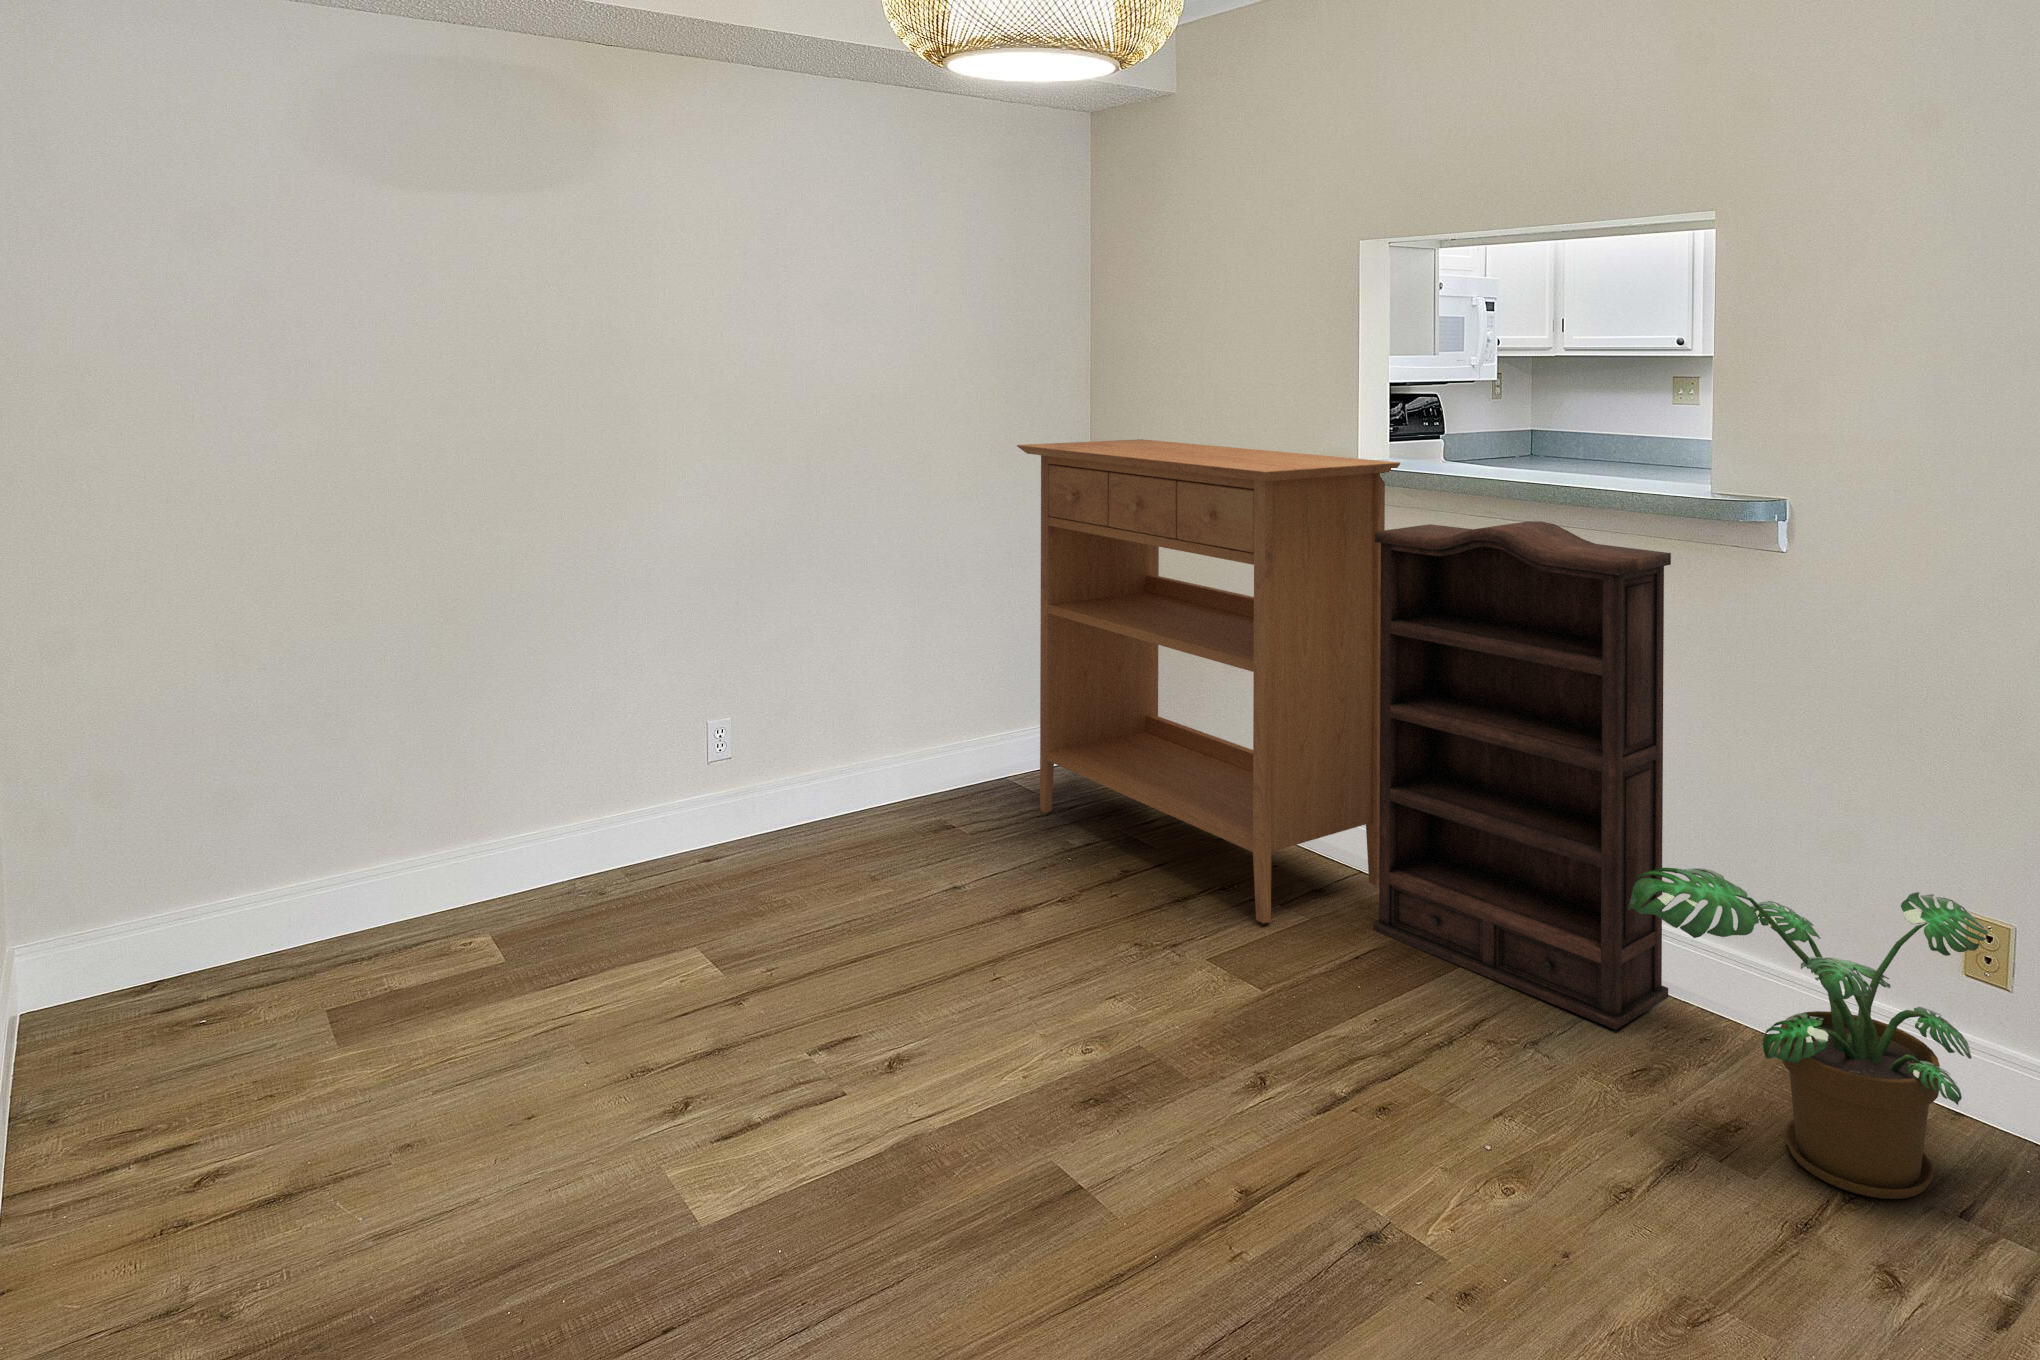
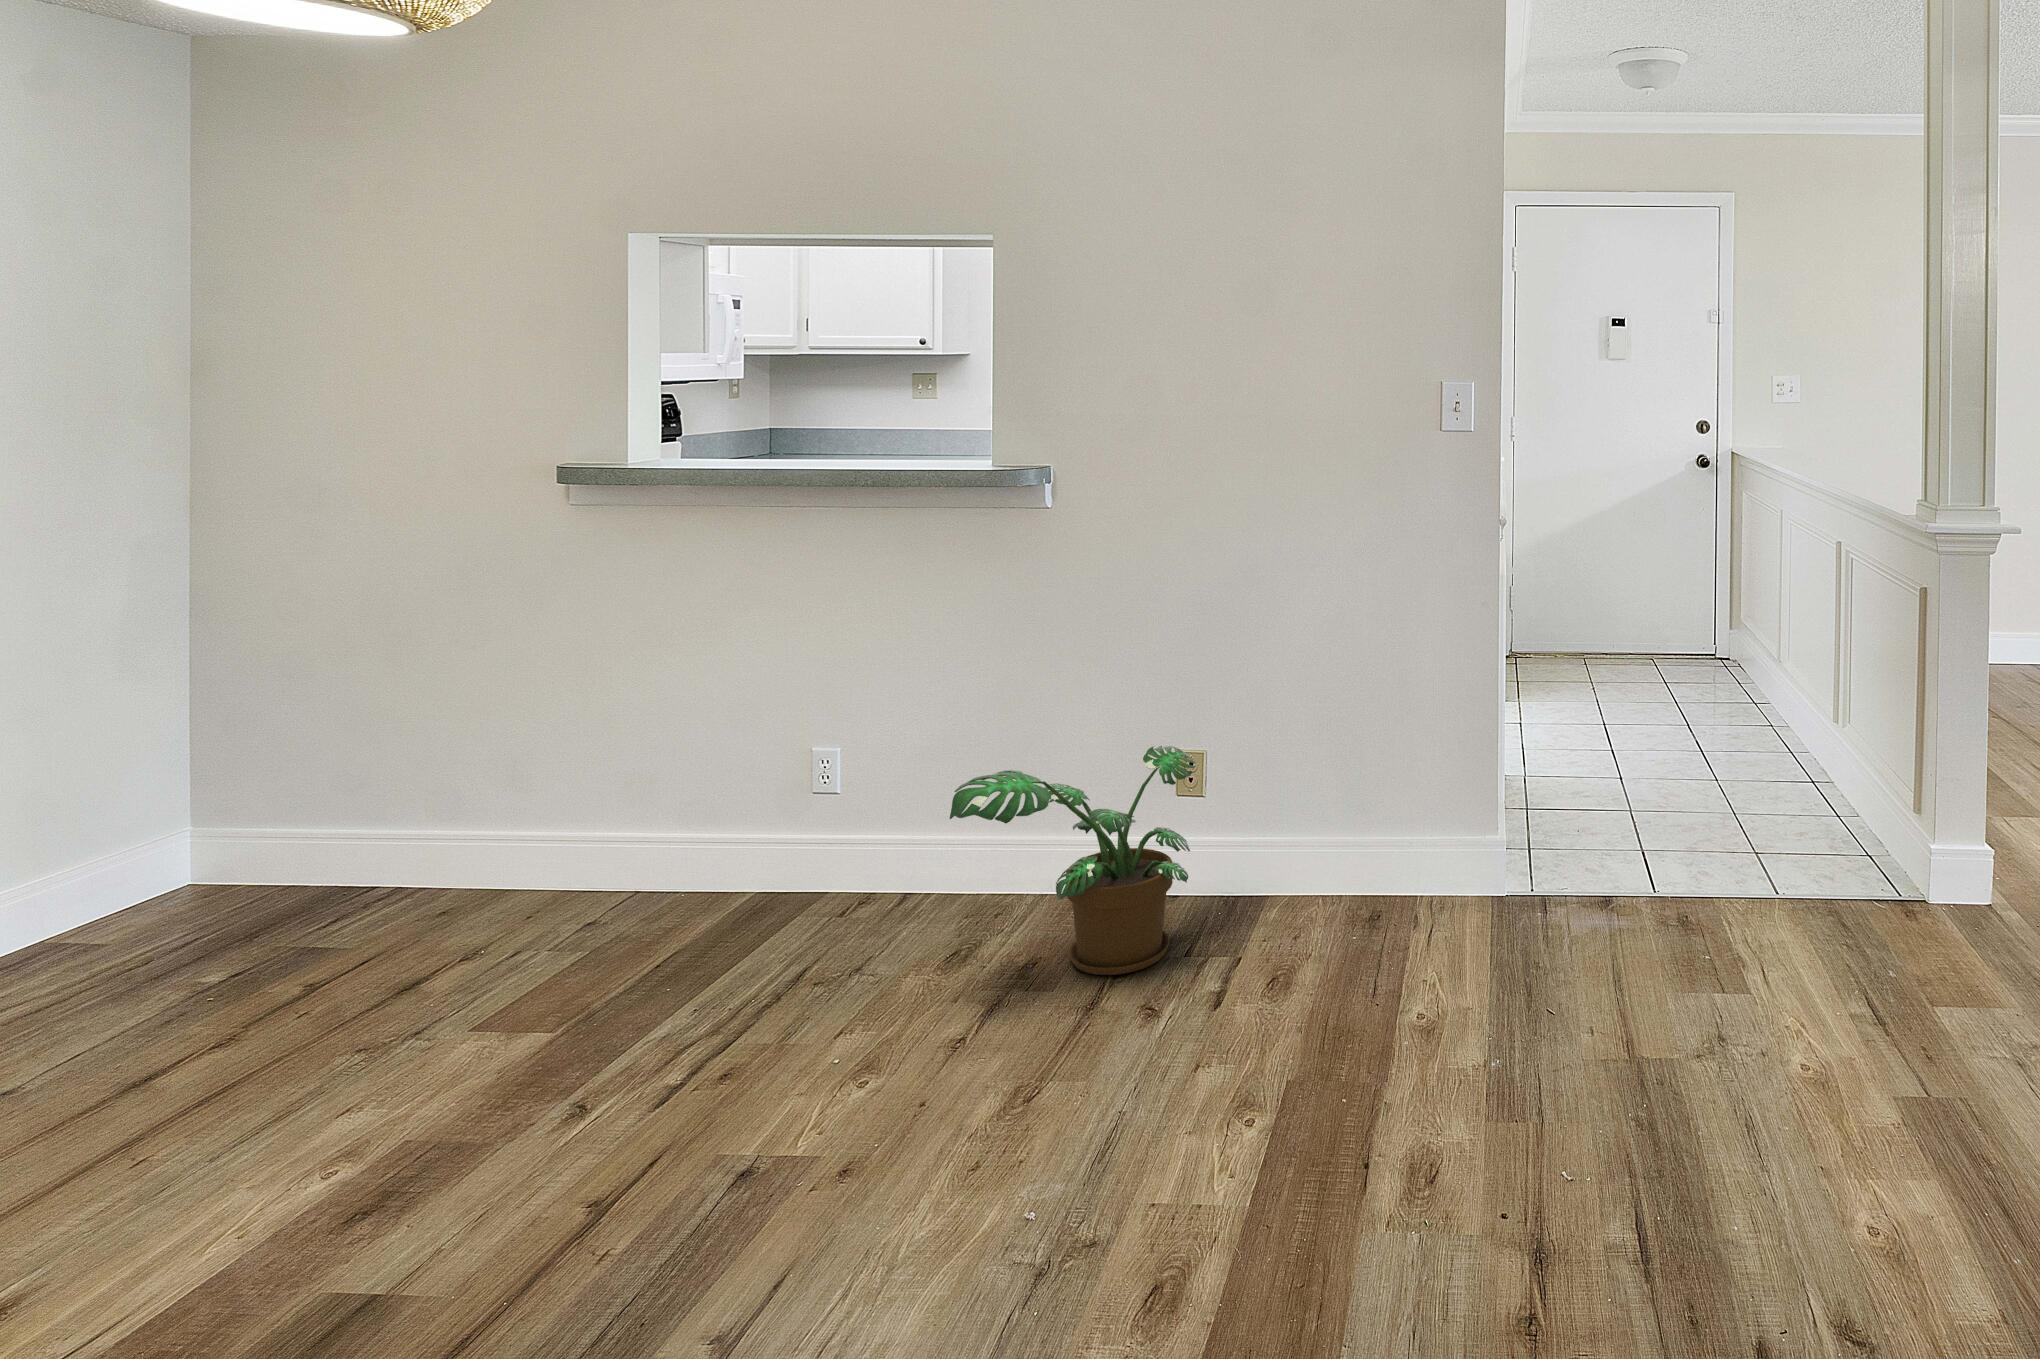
console table: present [1017,439,1400,923] -> none [75,463,681,970]
bookshelf: present [1373,521,1671,1030] -> none [663,508,961,936]

